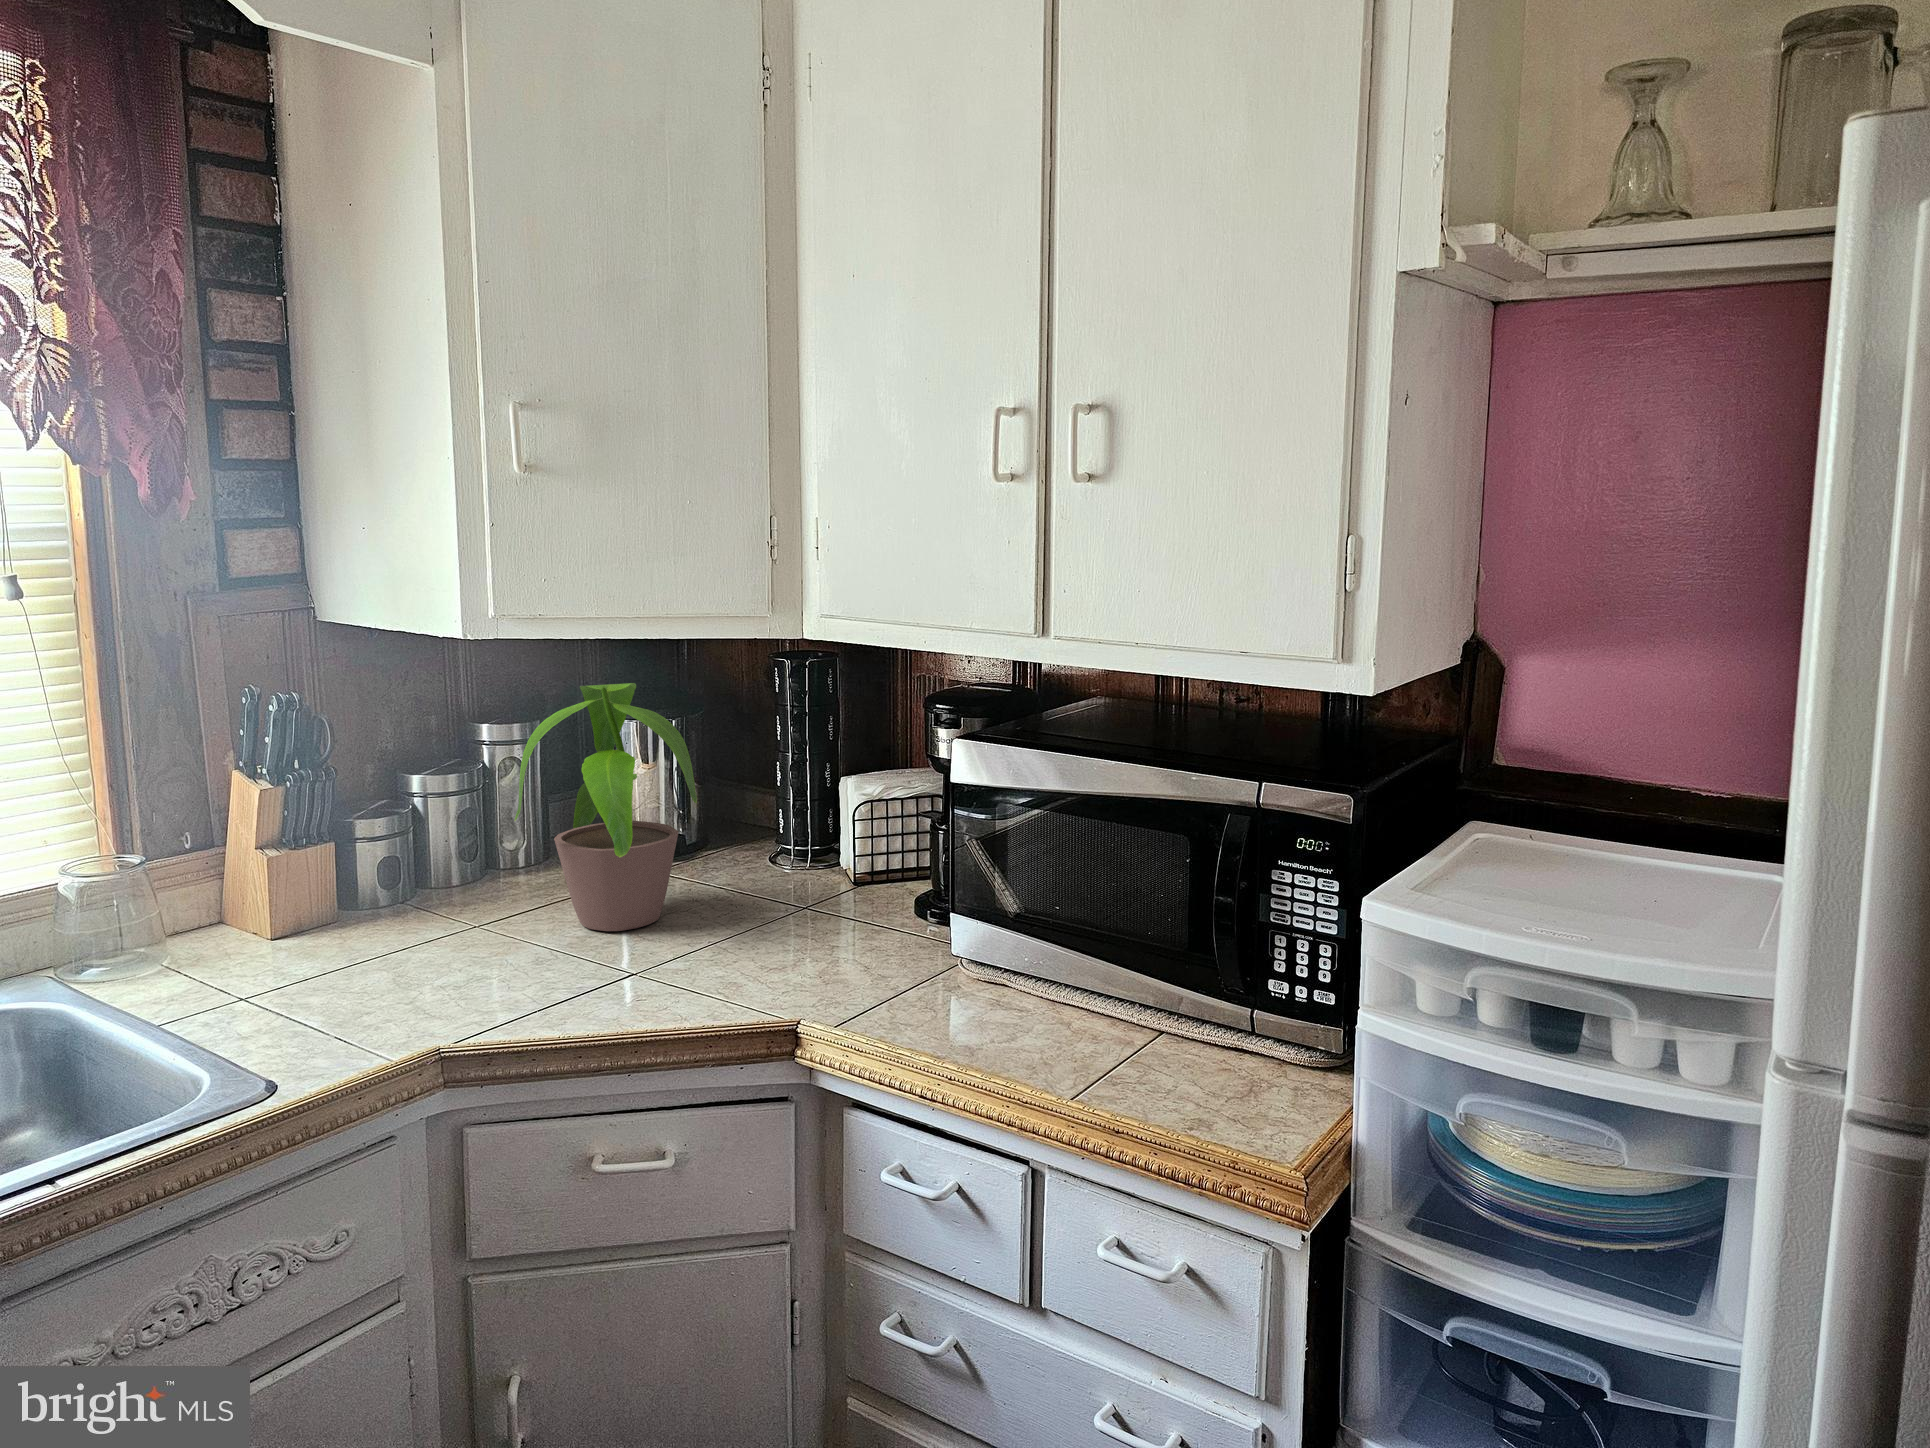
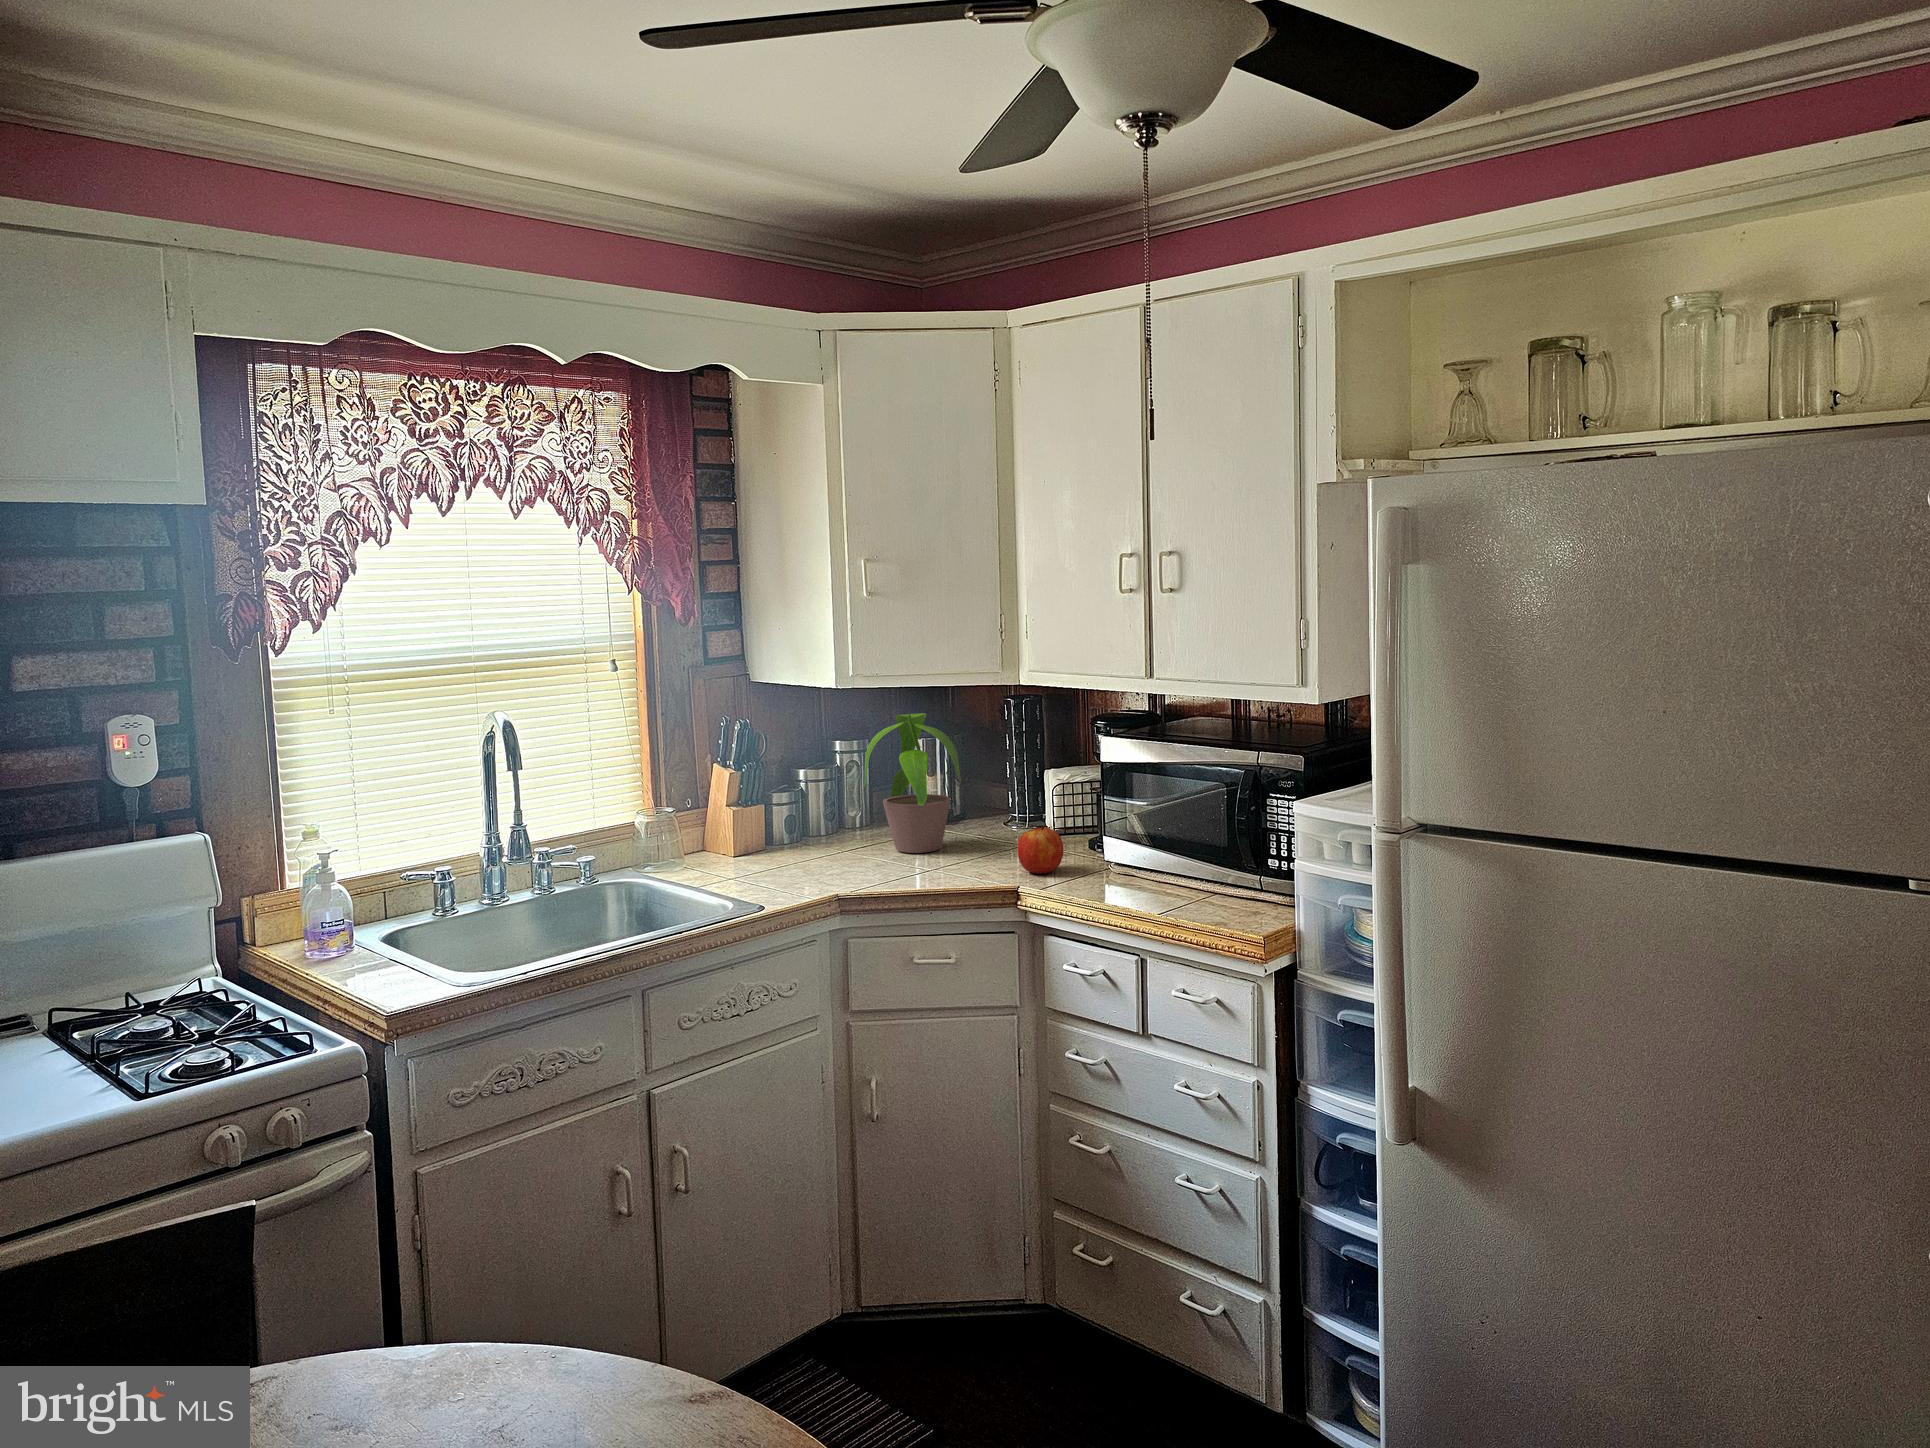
apple: none [800,897,883,986] -> present [1017,824,1064,874]

